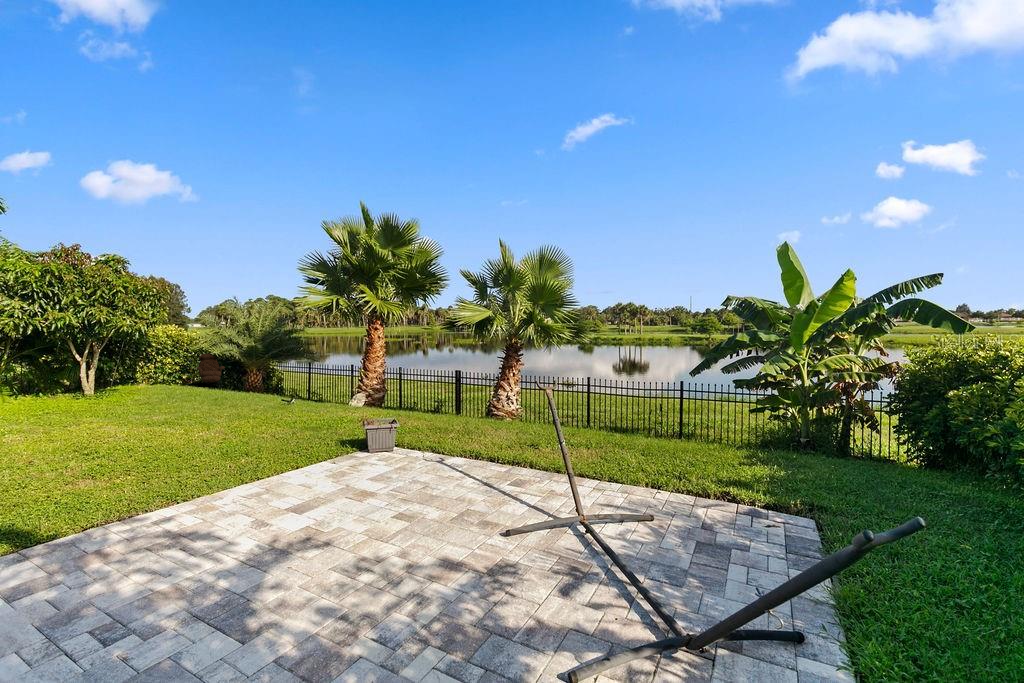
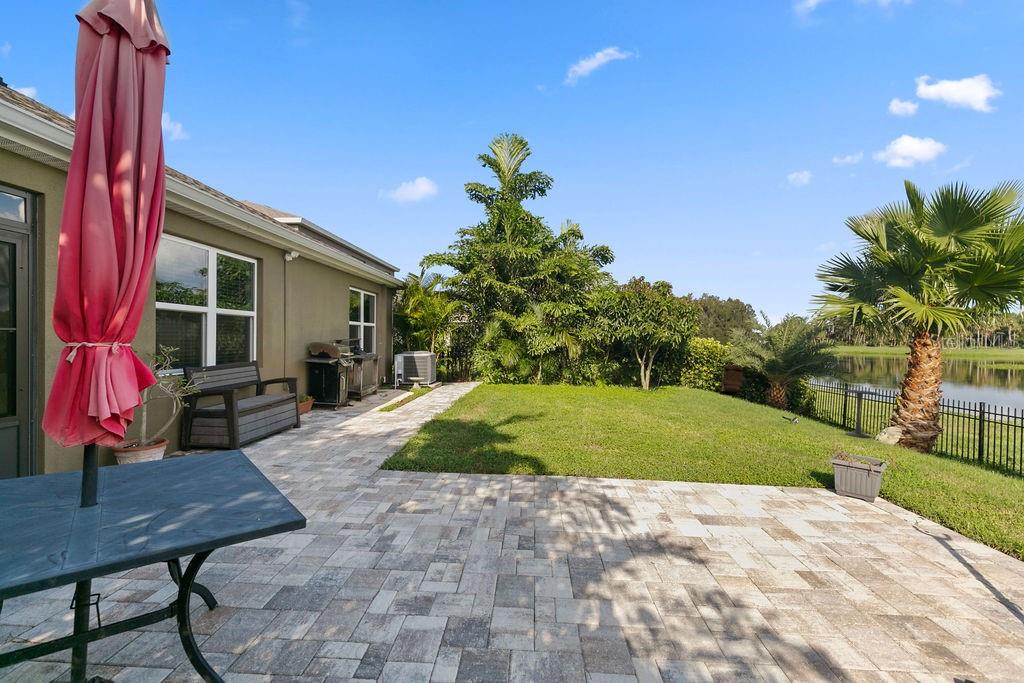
pedestal table: none [334,367,360,406] -> present [842,390,878,438]

